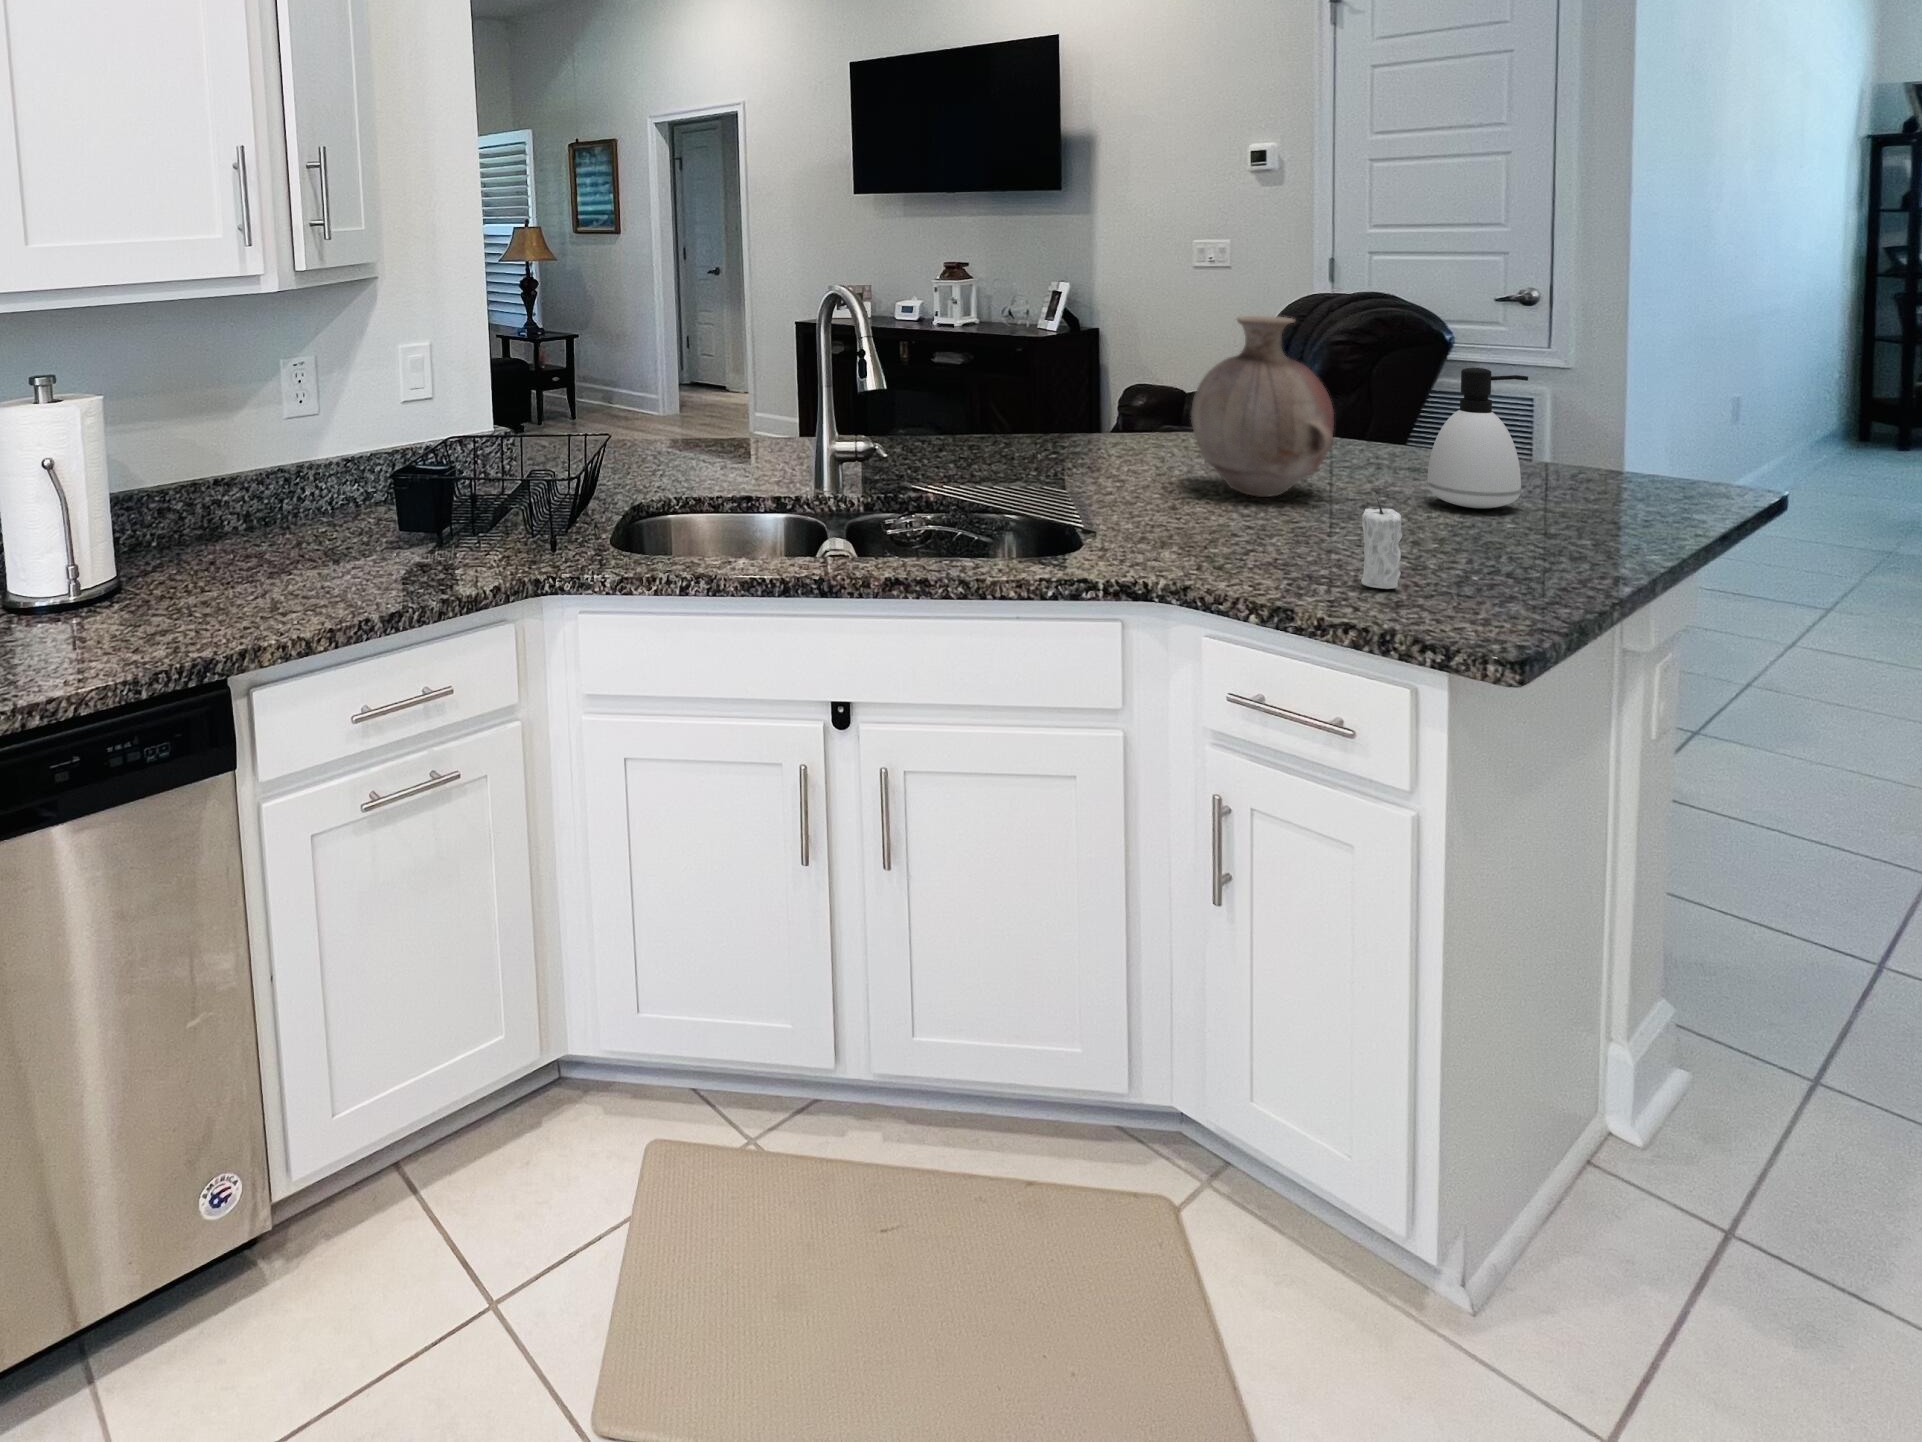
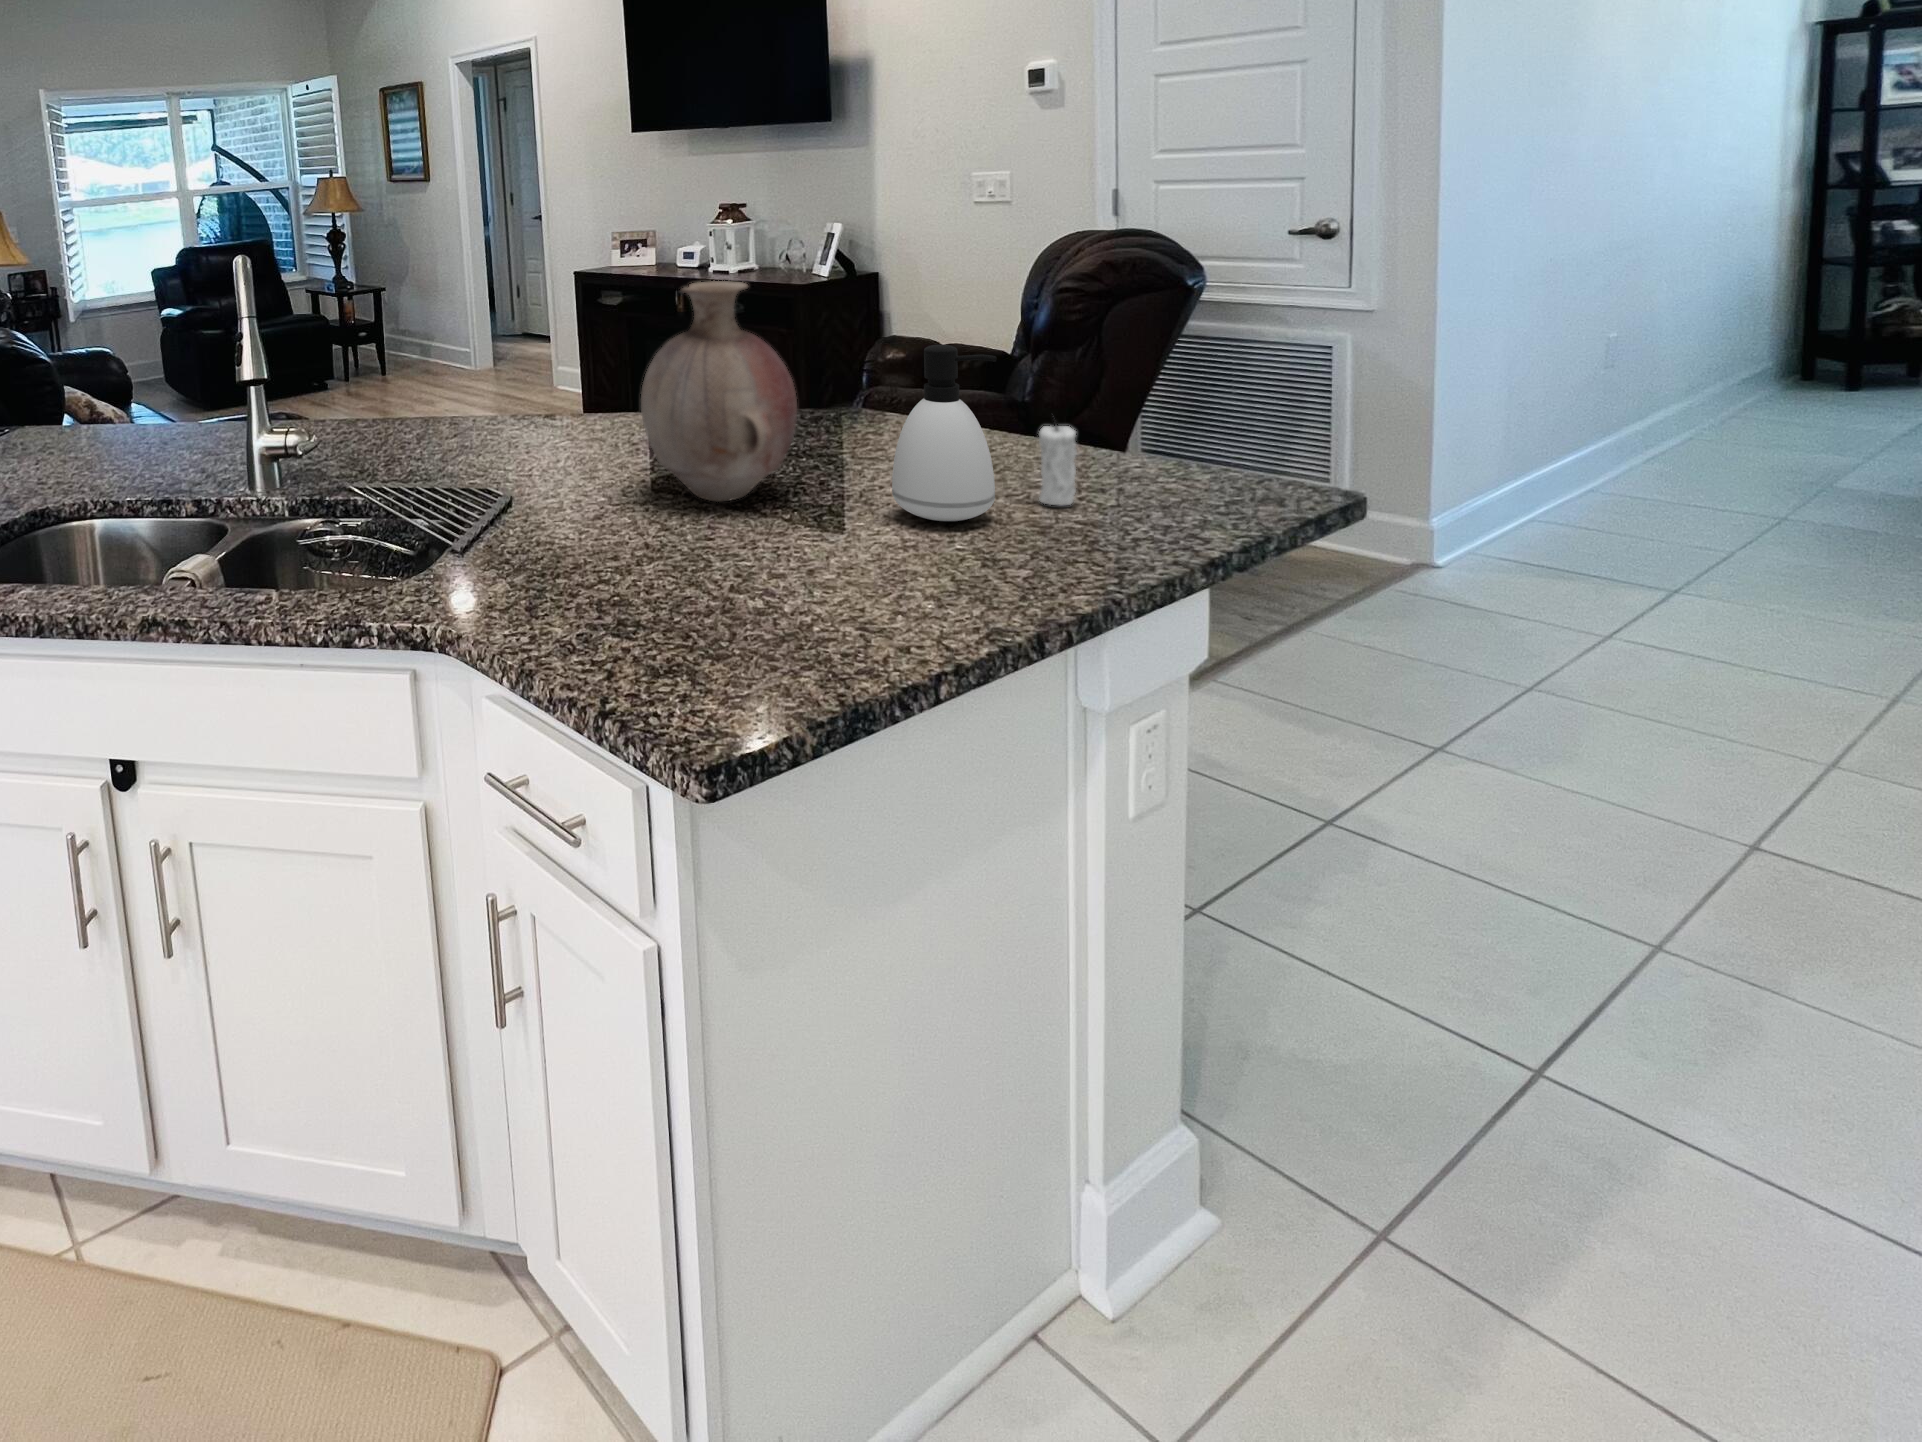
candle: present [1361,498,1402,589] -> present [1039,416,1077,505]

